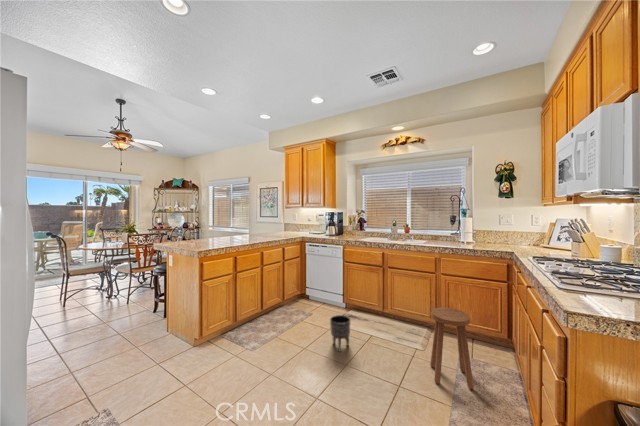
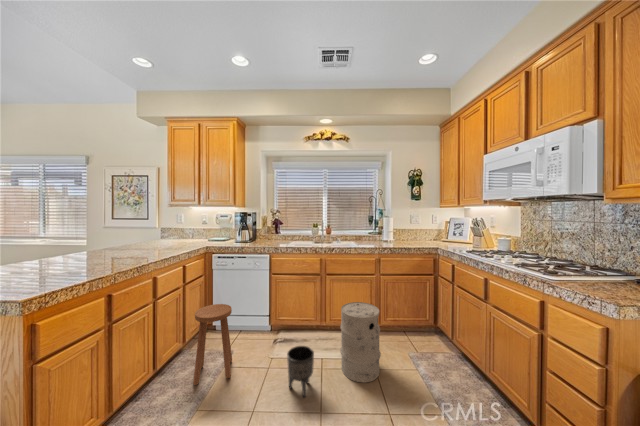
trash can: none [378,293,415,361] -> present [340,302,381,382]
stool: present [430,308,474,389] -> present [193,304,232,385]

